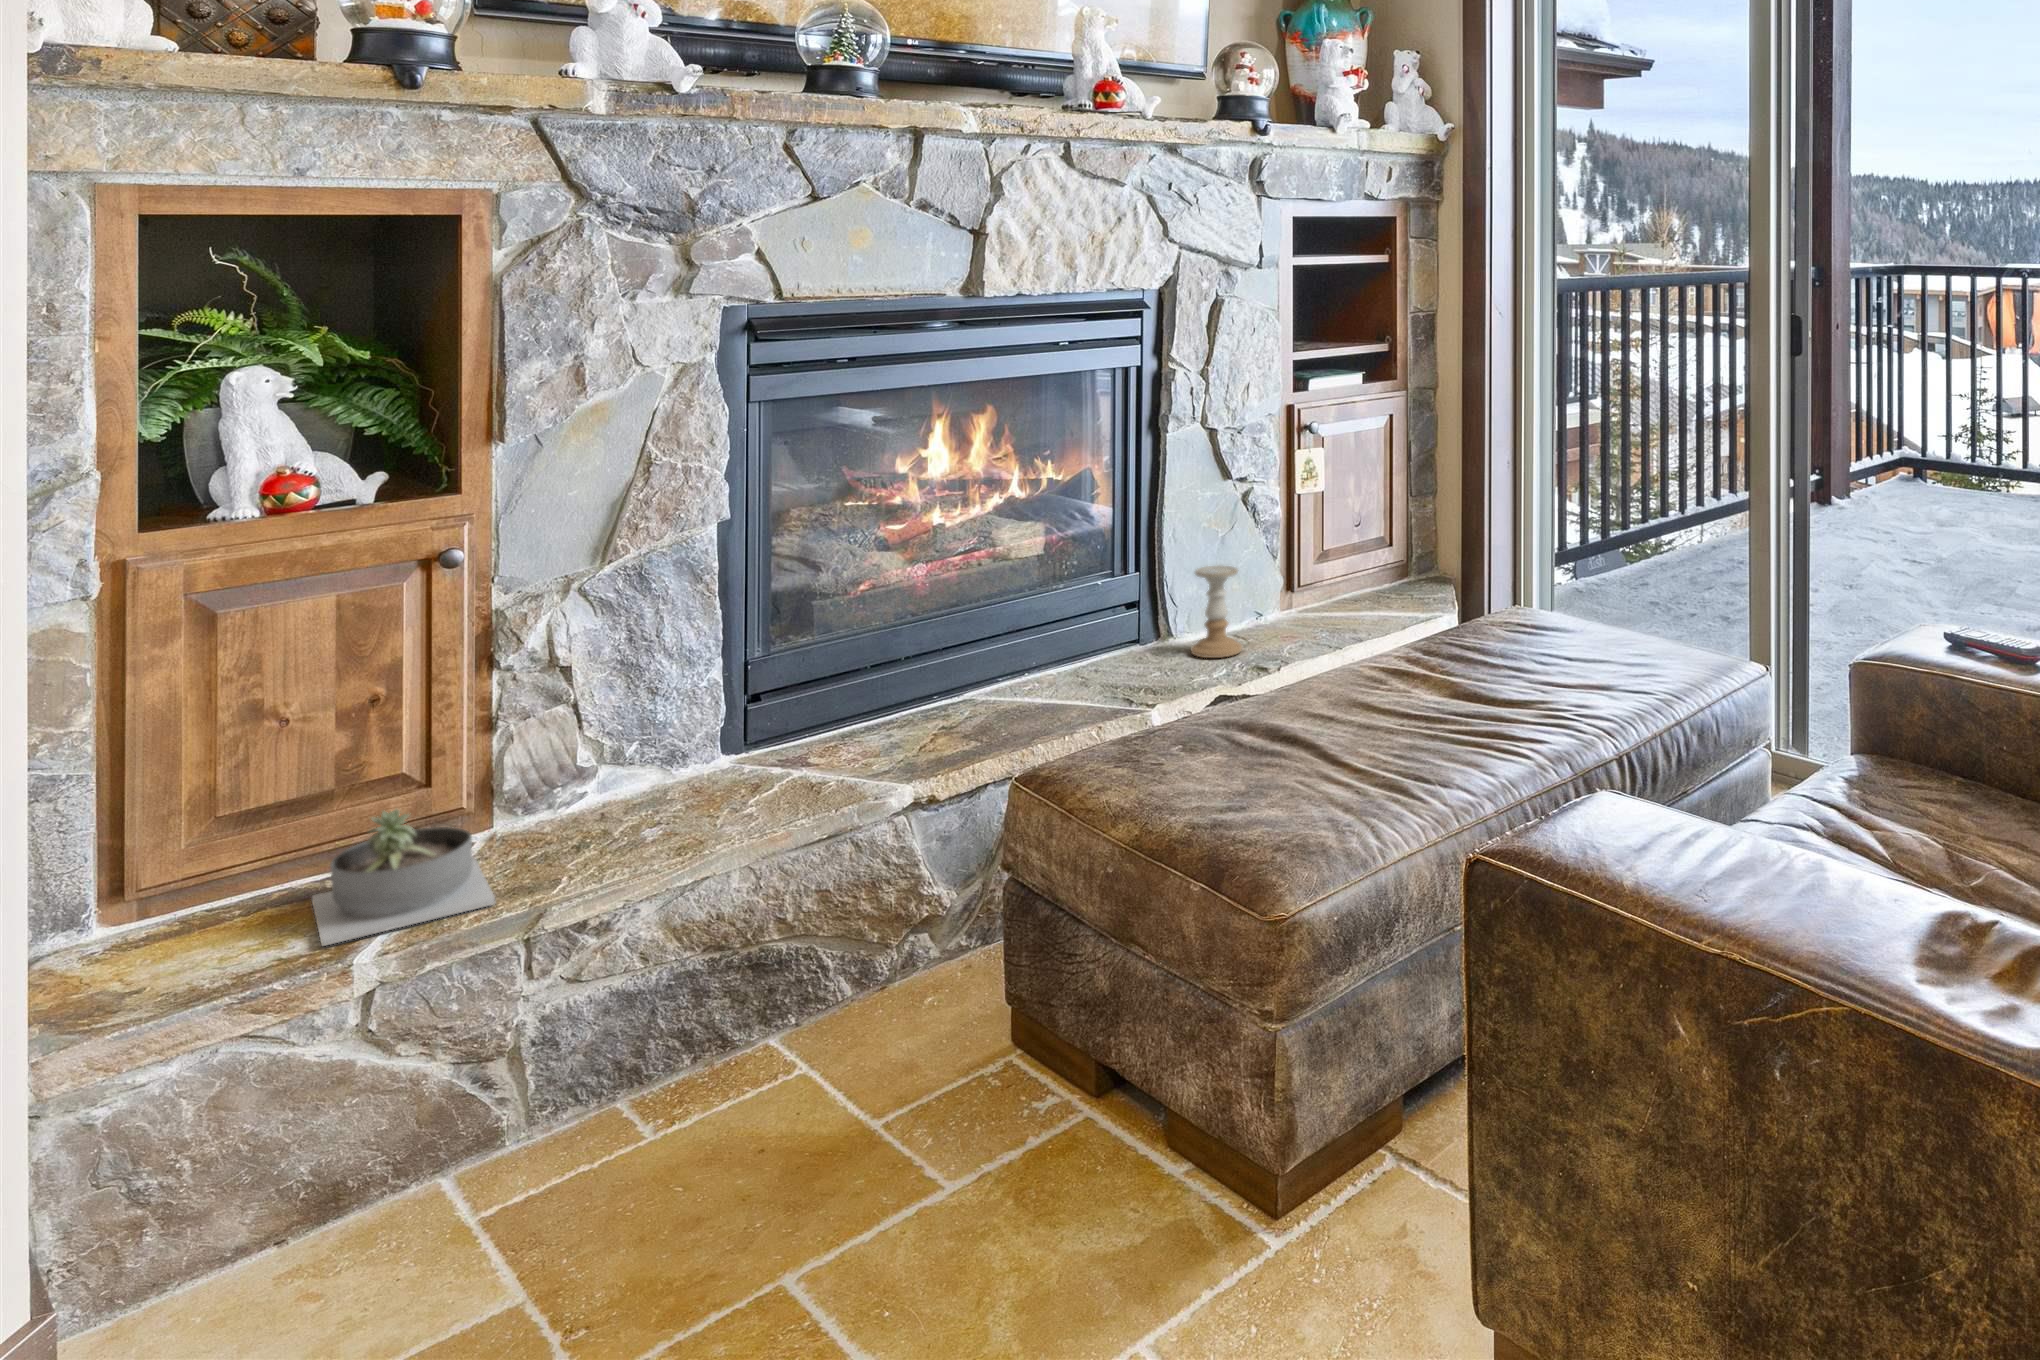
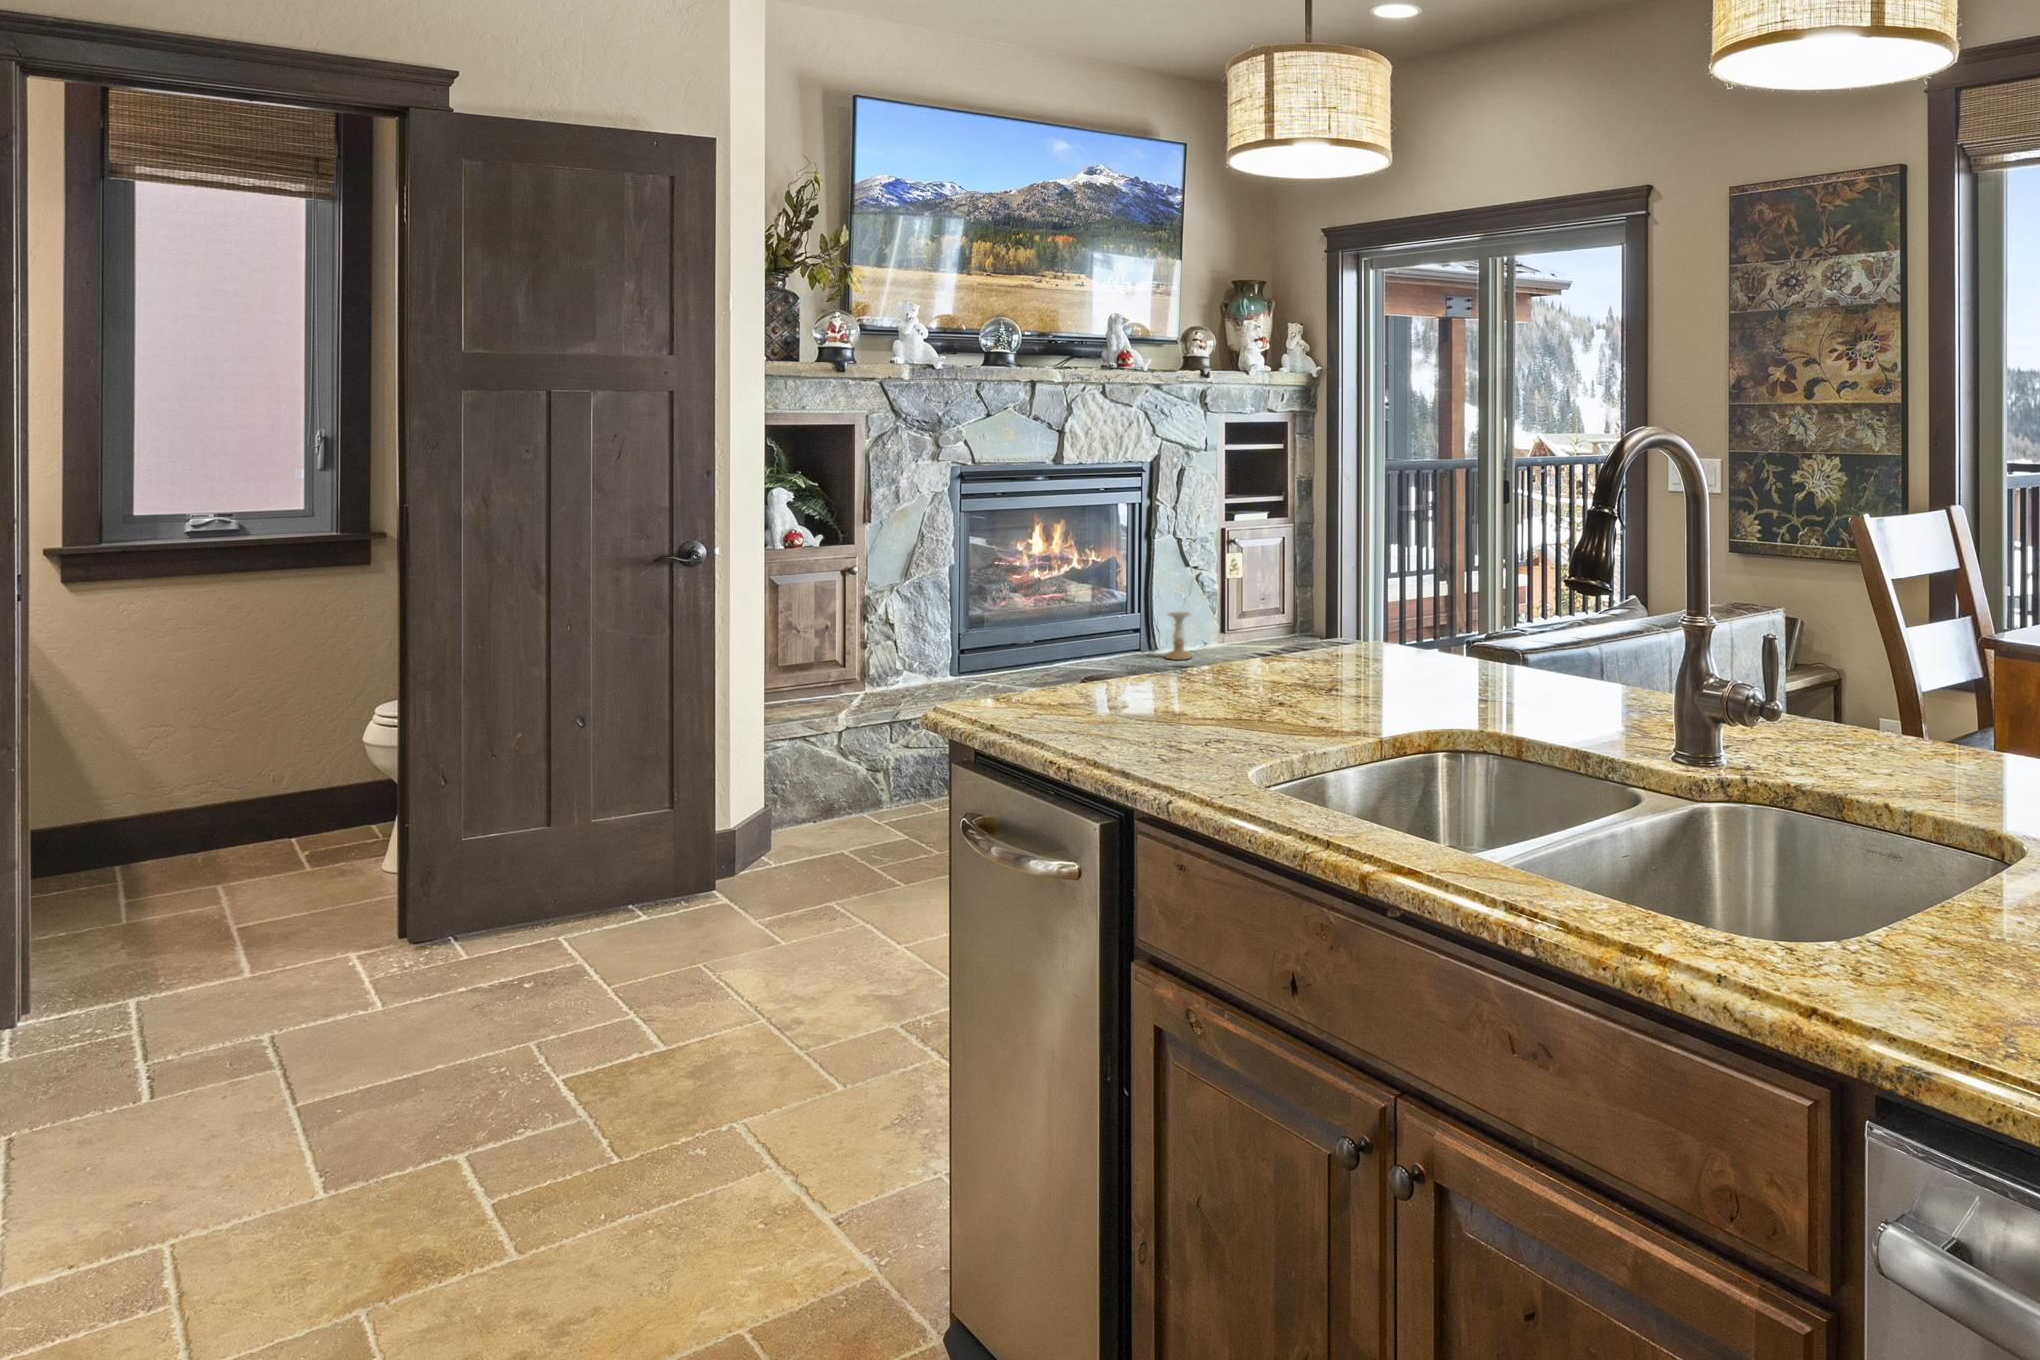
succulent planter: present [312,809,495,946] -> none [806,670,878,717]

